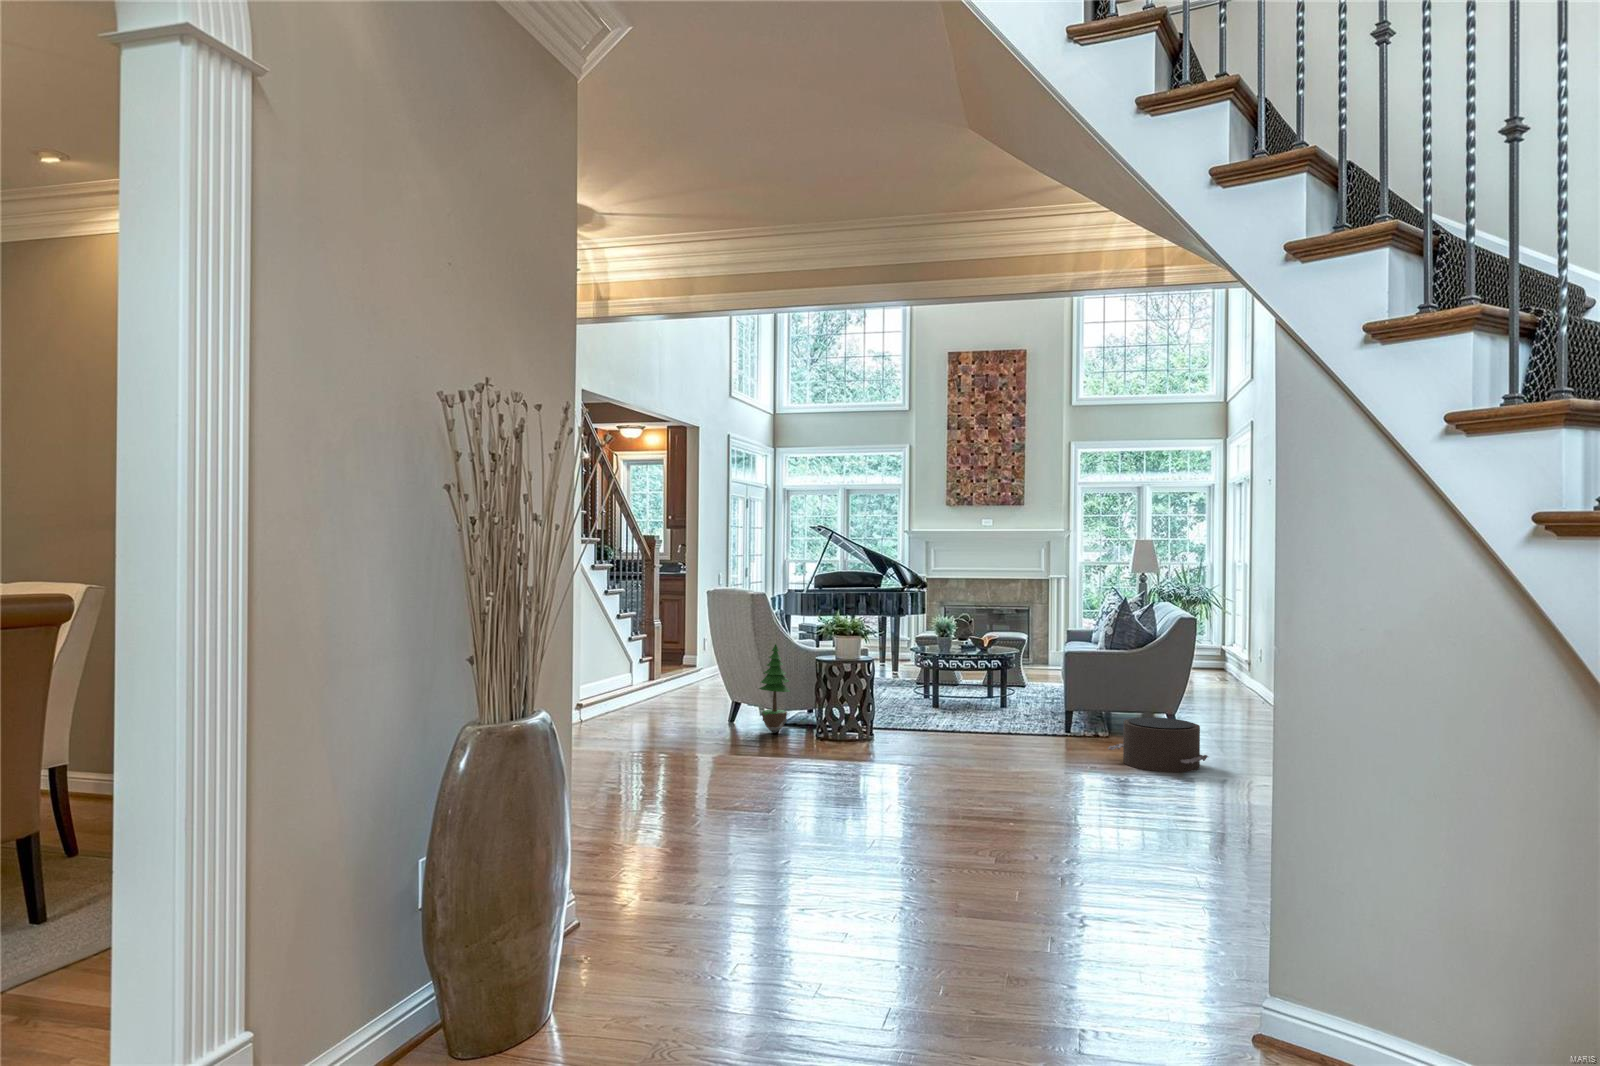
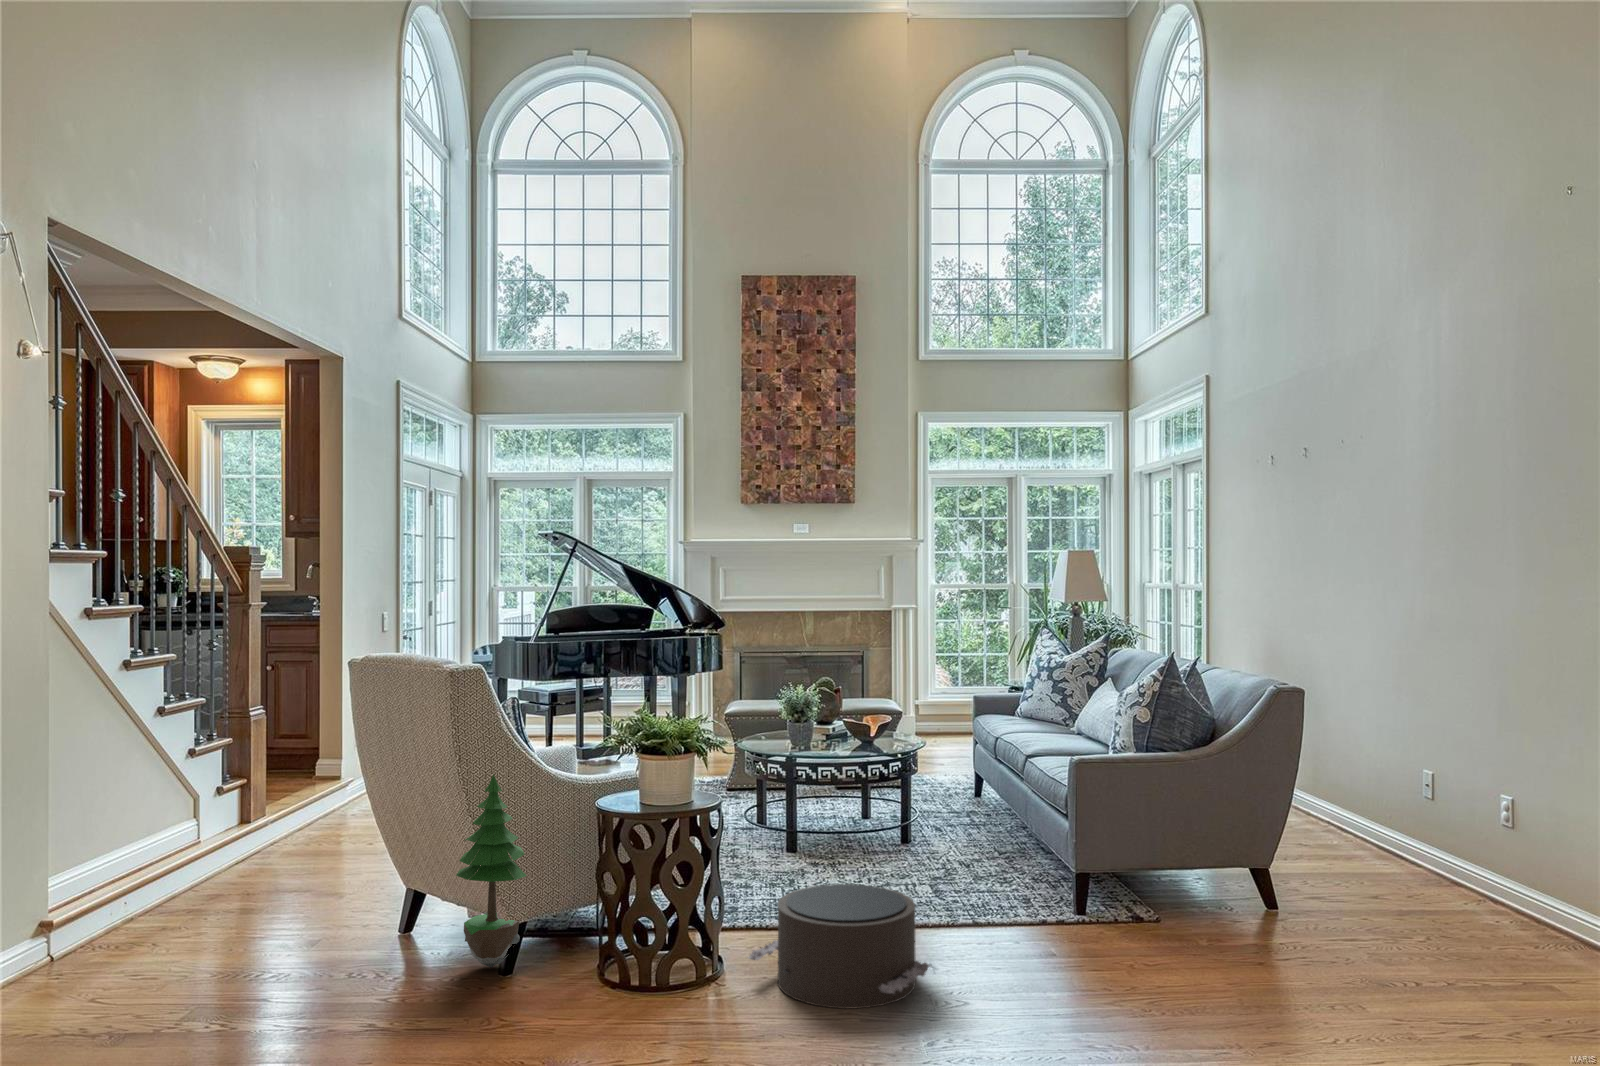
pouf: present [1107,717,1208,772] -> present [748,884,931,1009]

